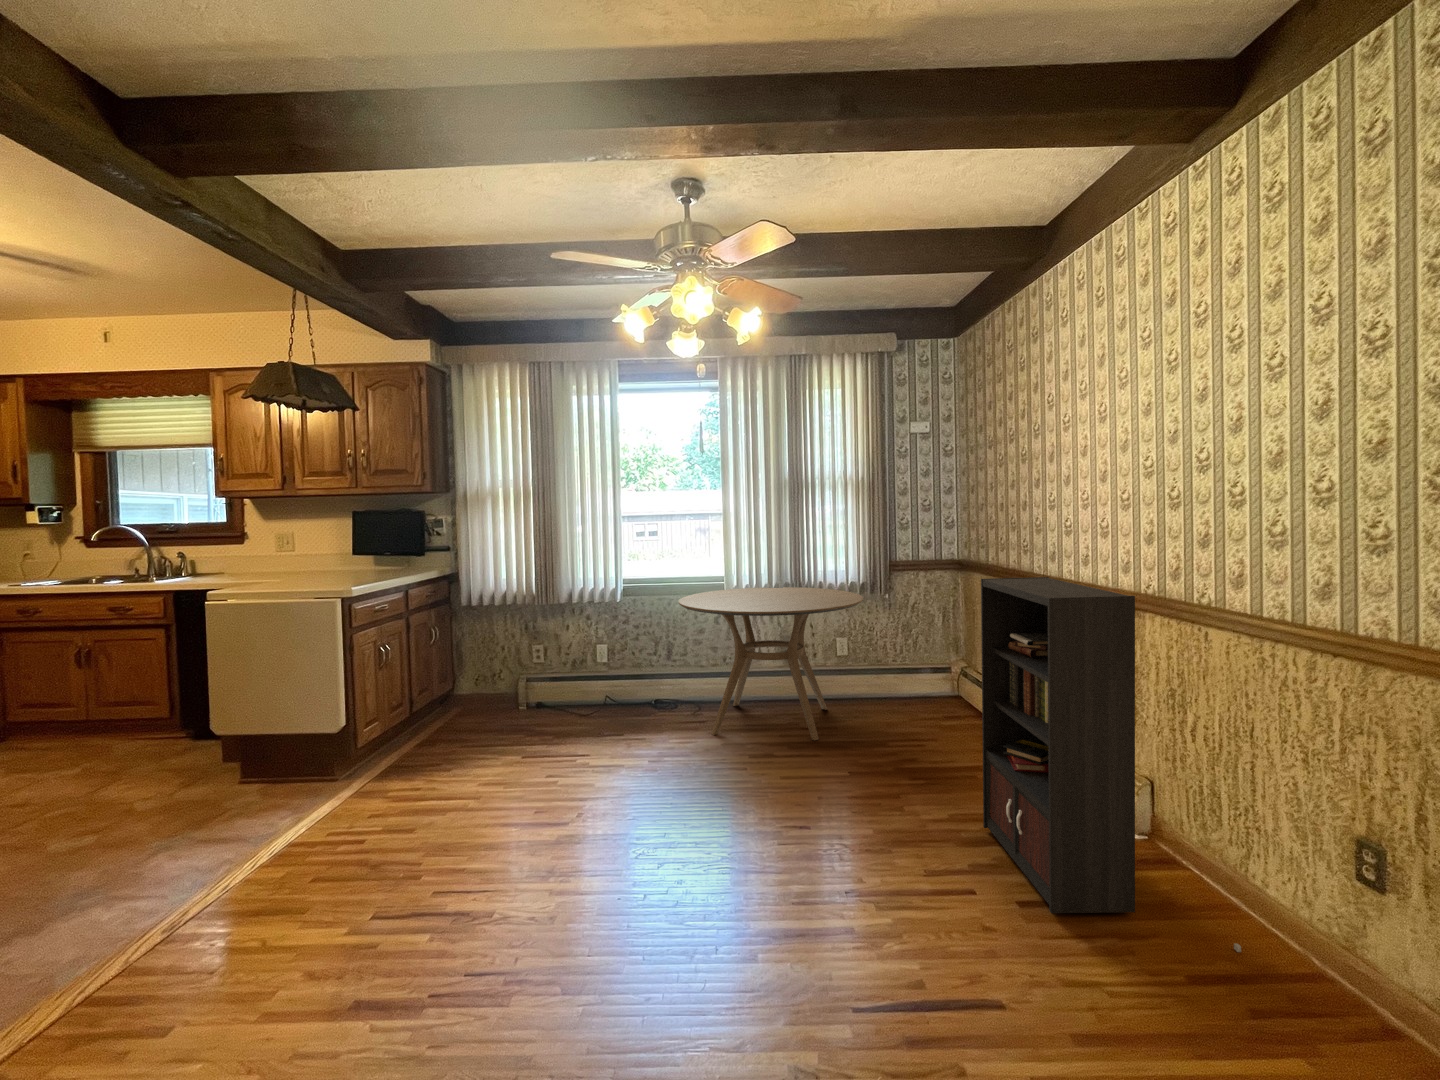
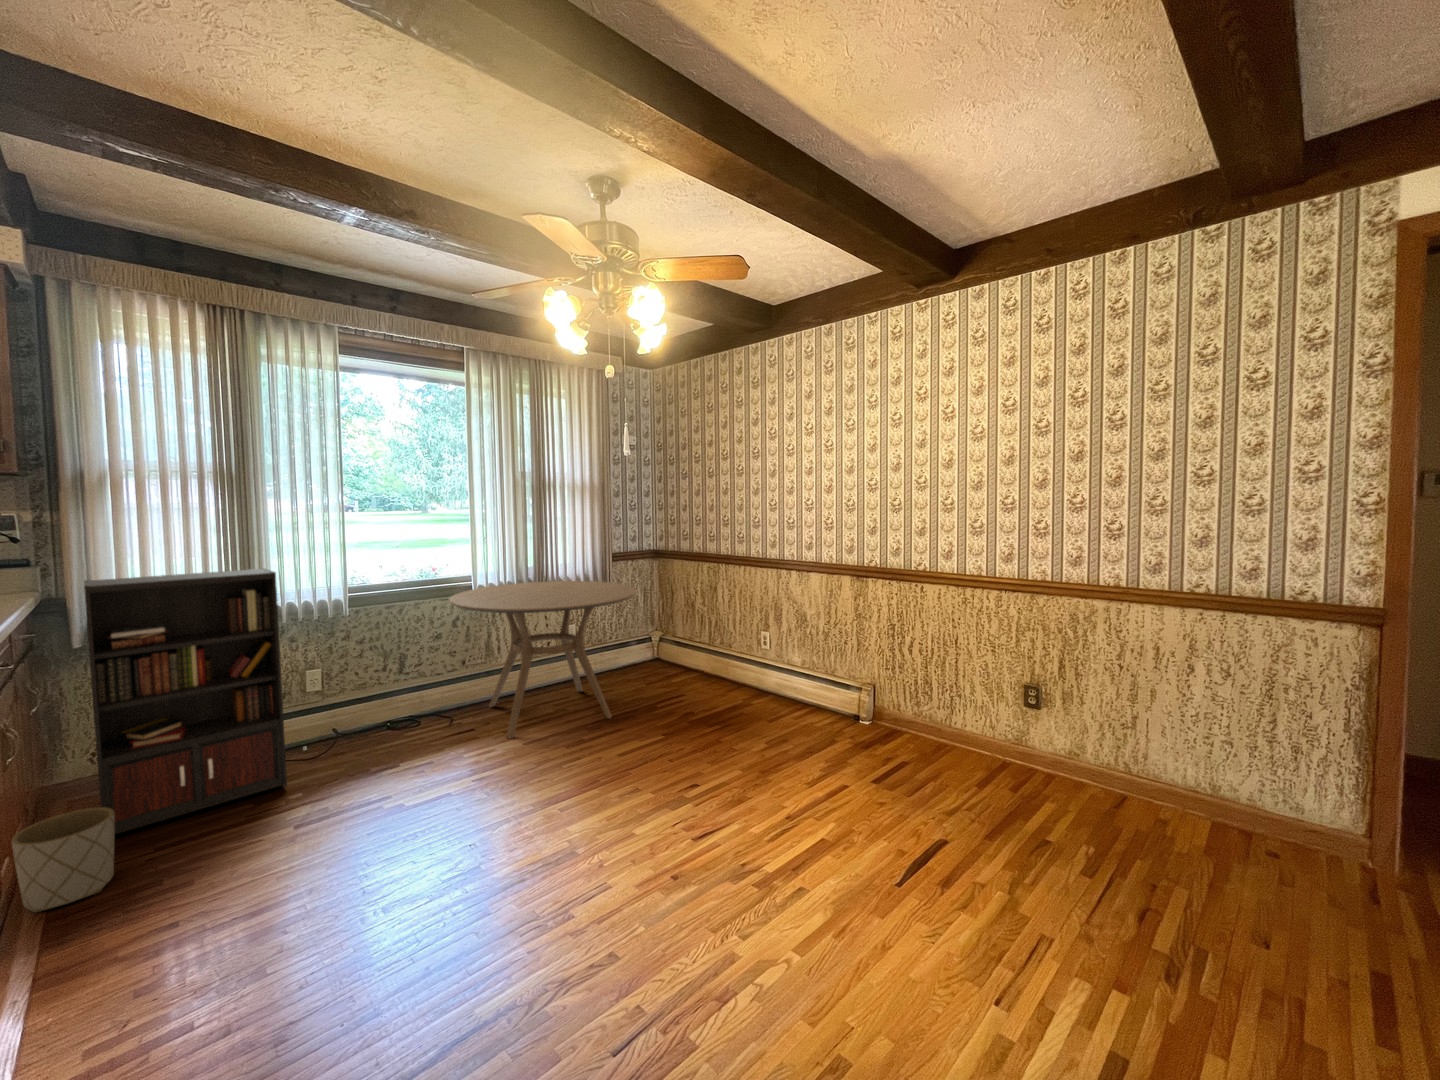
bookcase: present [981,577,1241,952] -> present [84,568,307,834]
planter: none [390,705,436,759] -> present [12,807,115,912]

